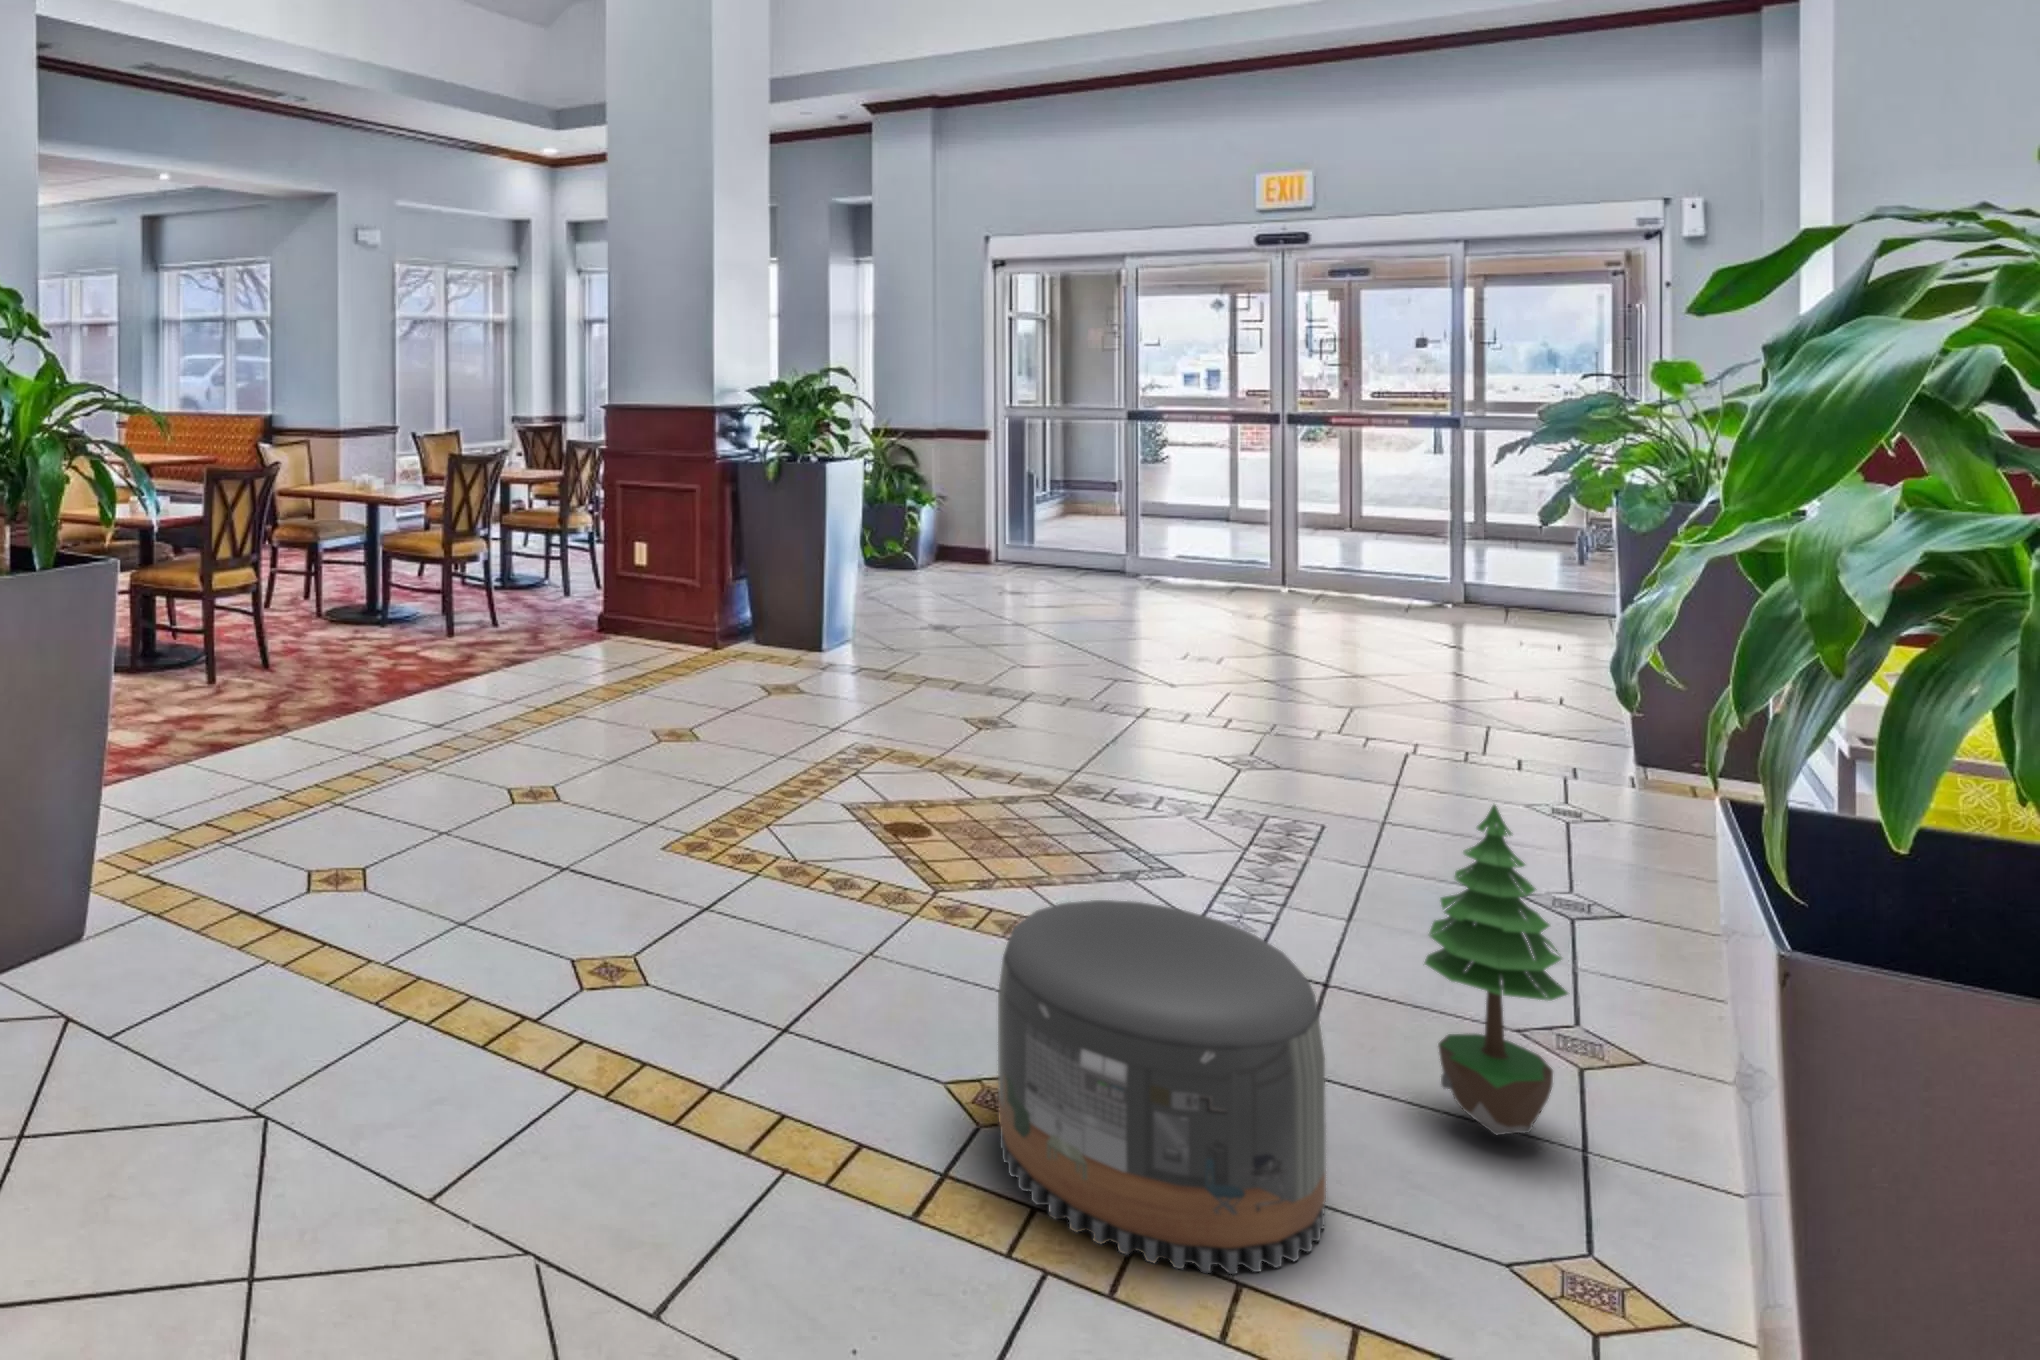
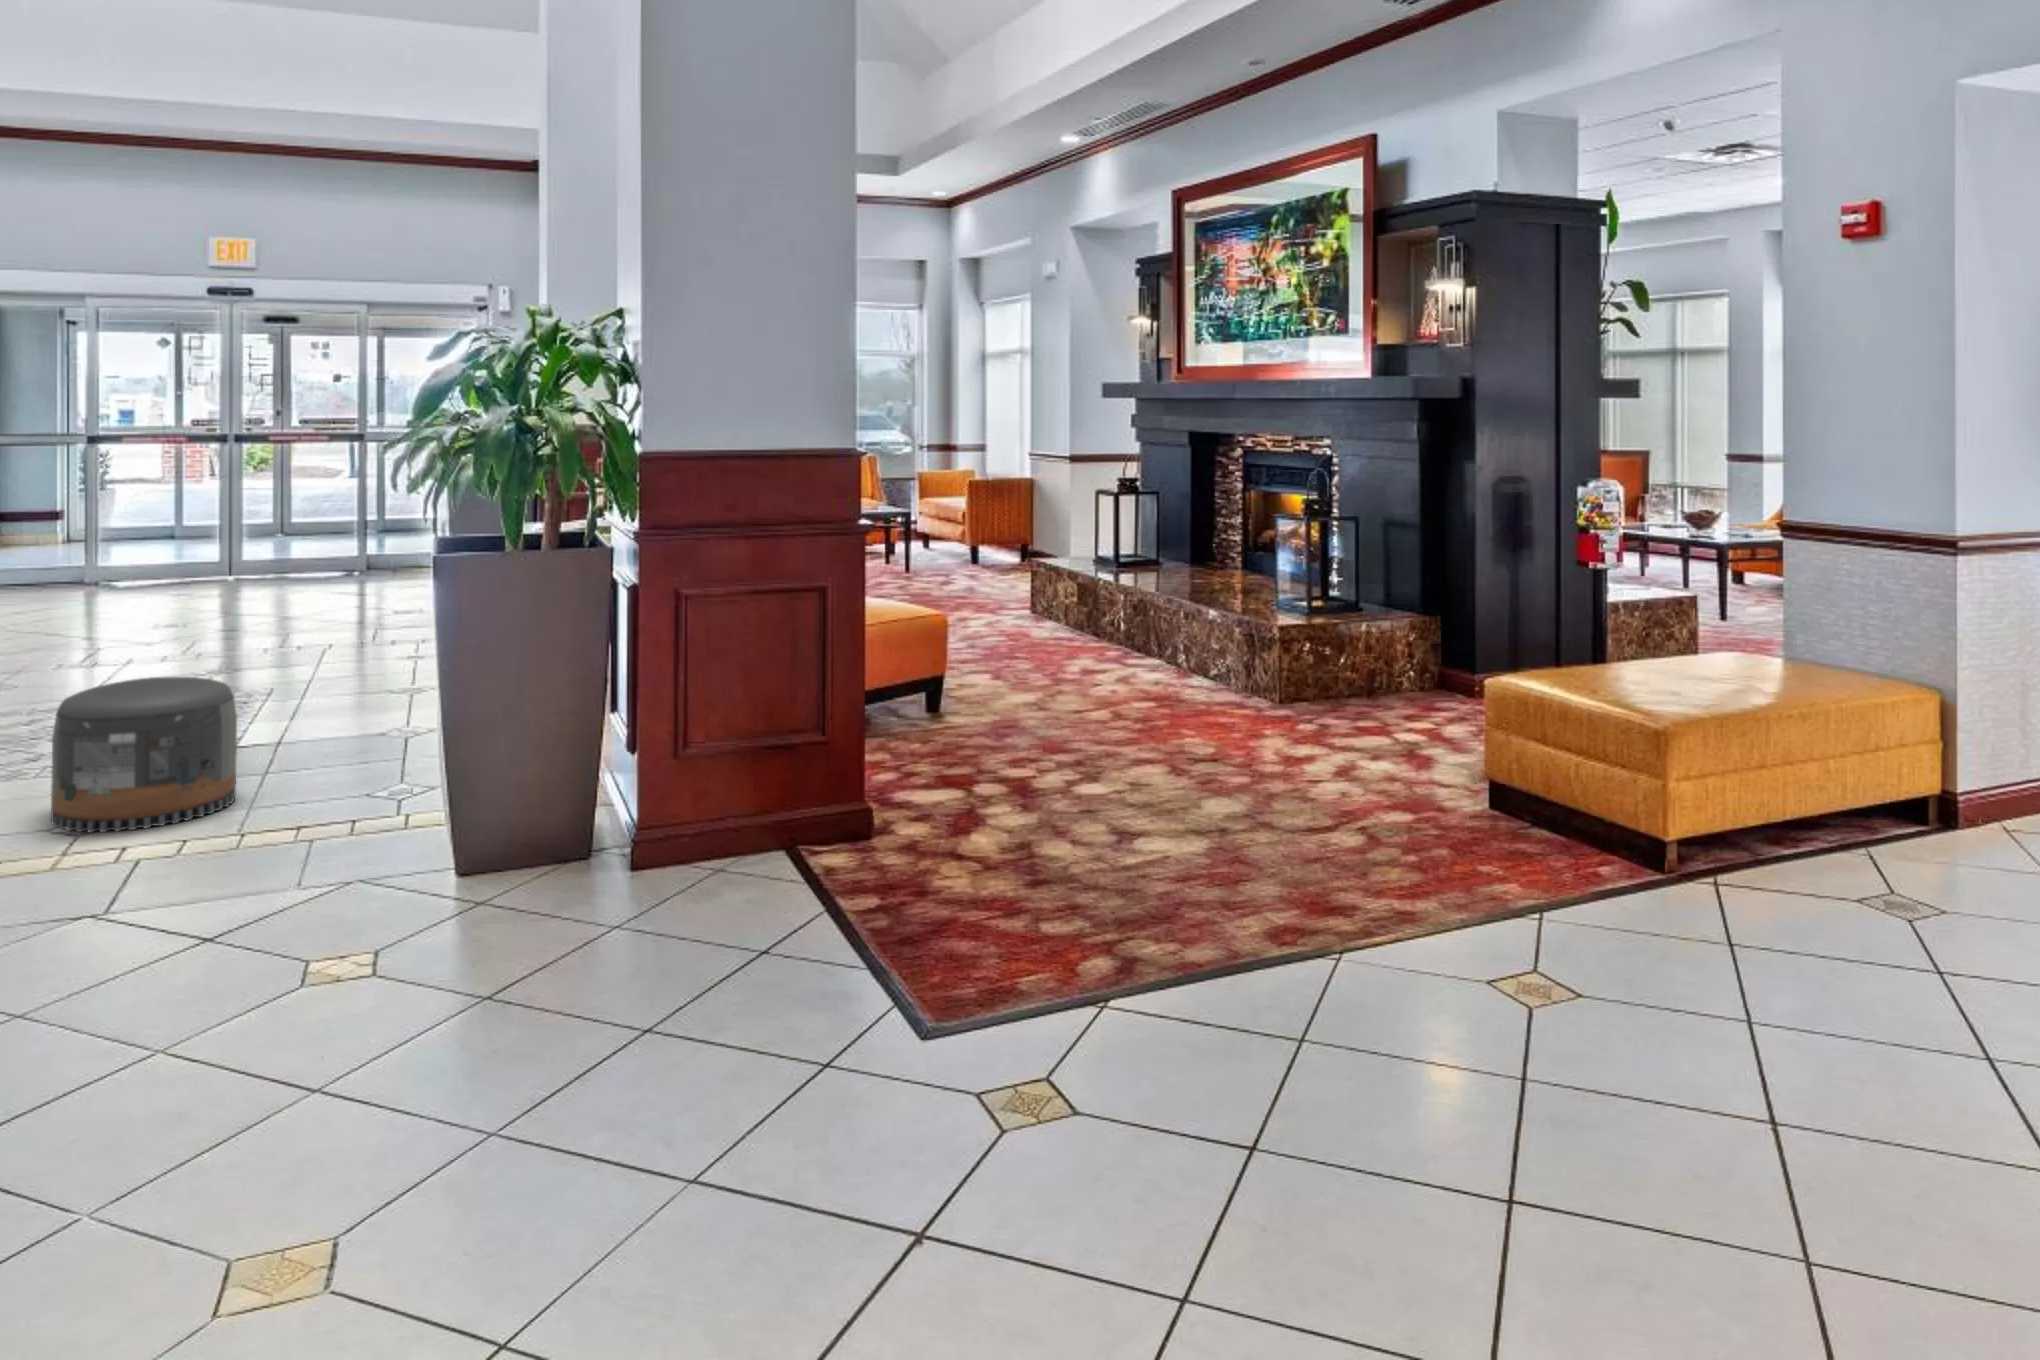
potted tree: present [1425,805,1568,1135] -> none [289,598,355,761]

